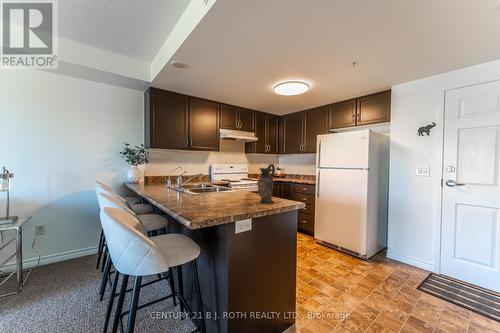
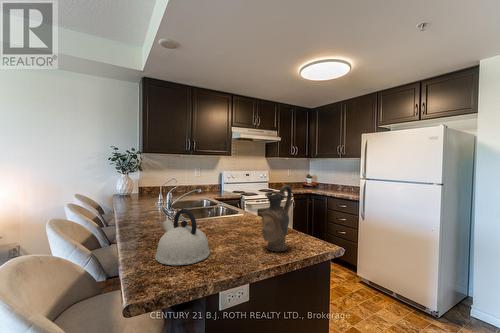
kettle: none [195,177,228,208] -> present [155,209,210,265]

